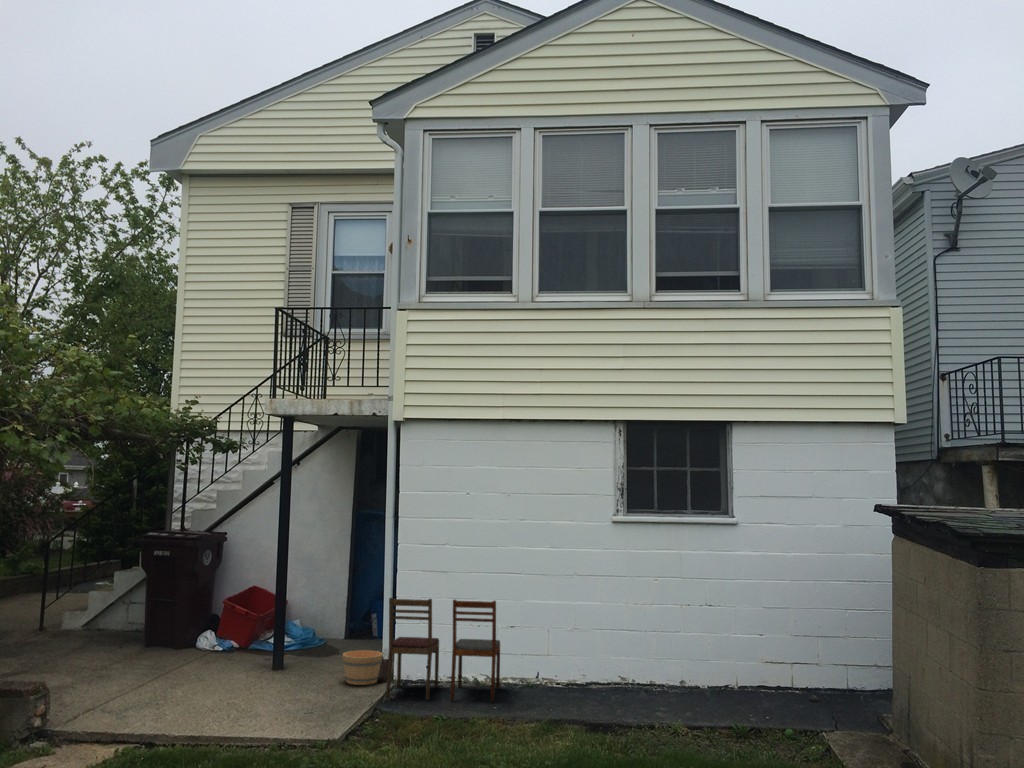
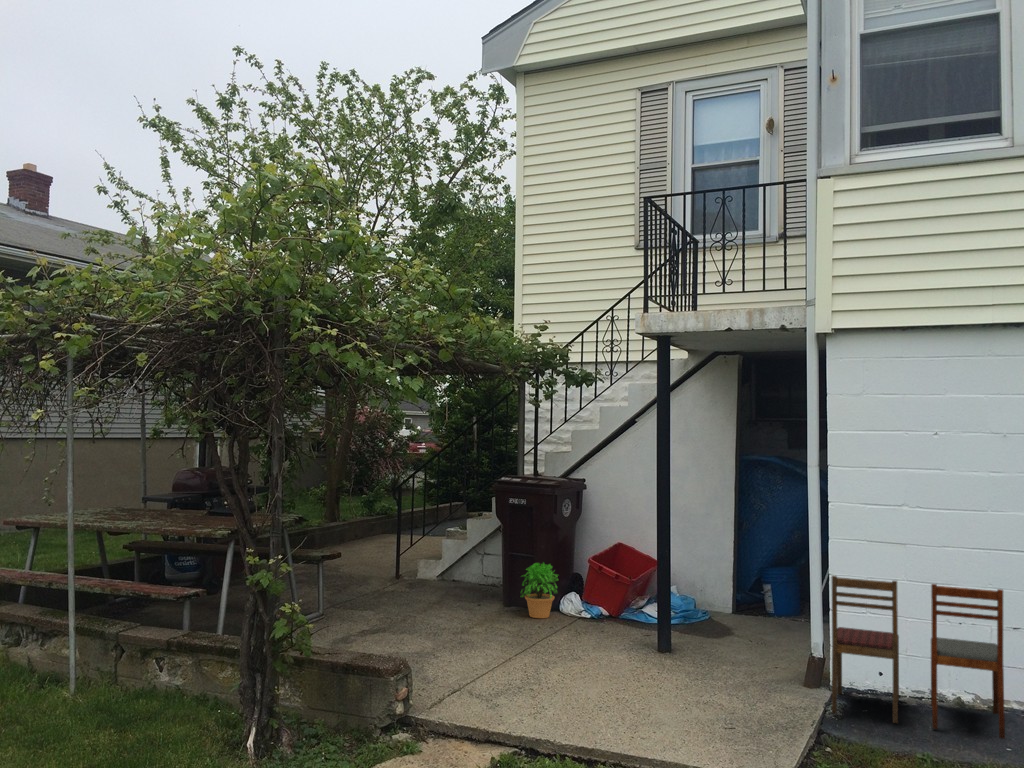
potted plant: none [159,605,196,654] -> present [522,563,557,618]
bucket: present [342,650,383,685] -> none [756,638,813,687]

